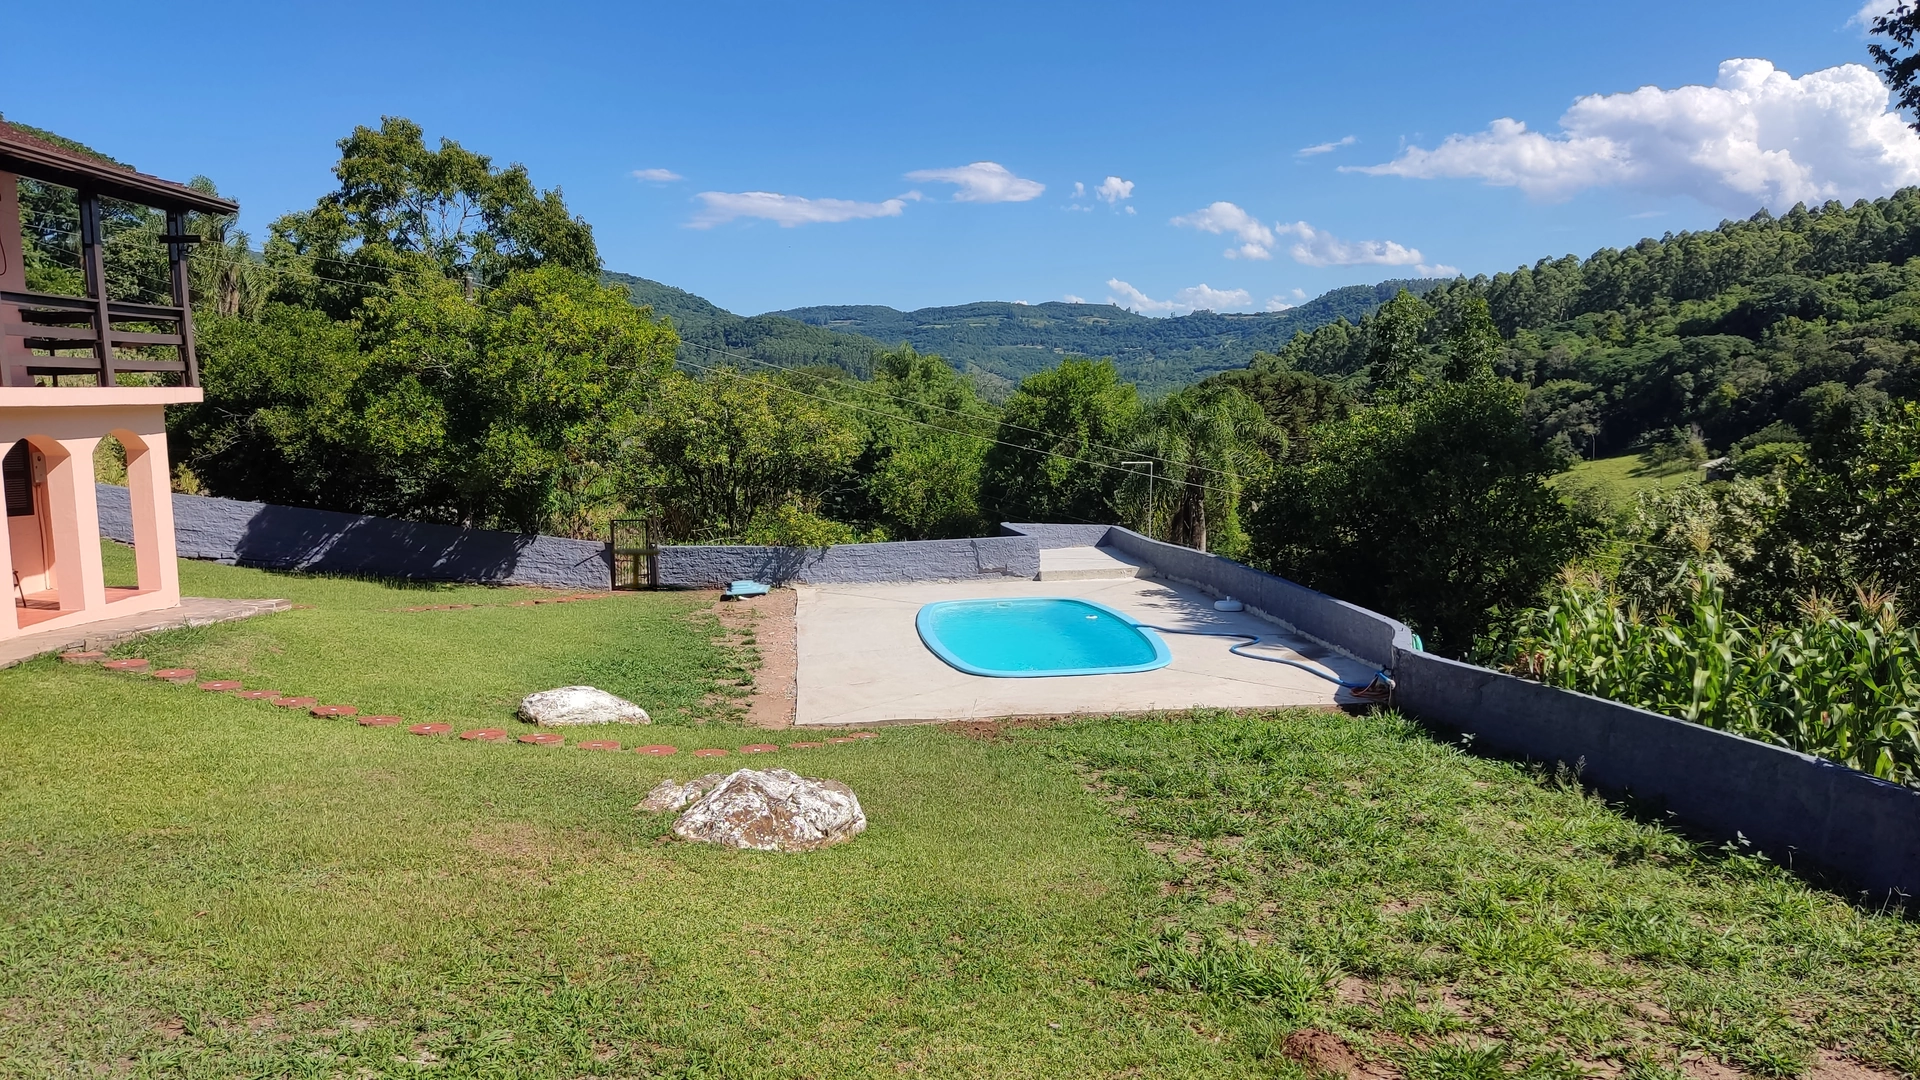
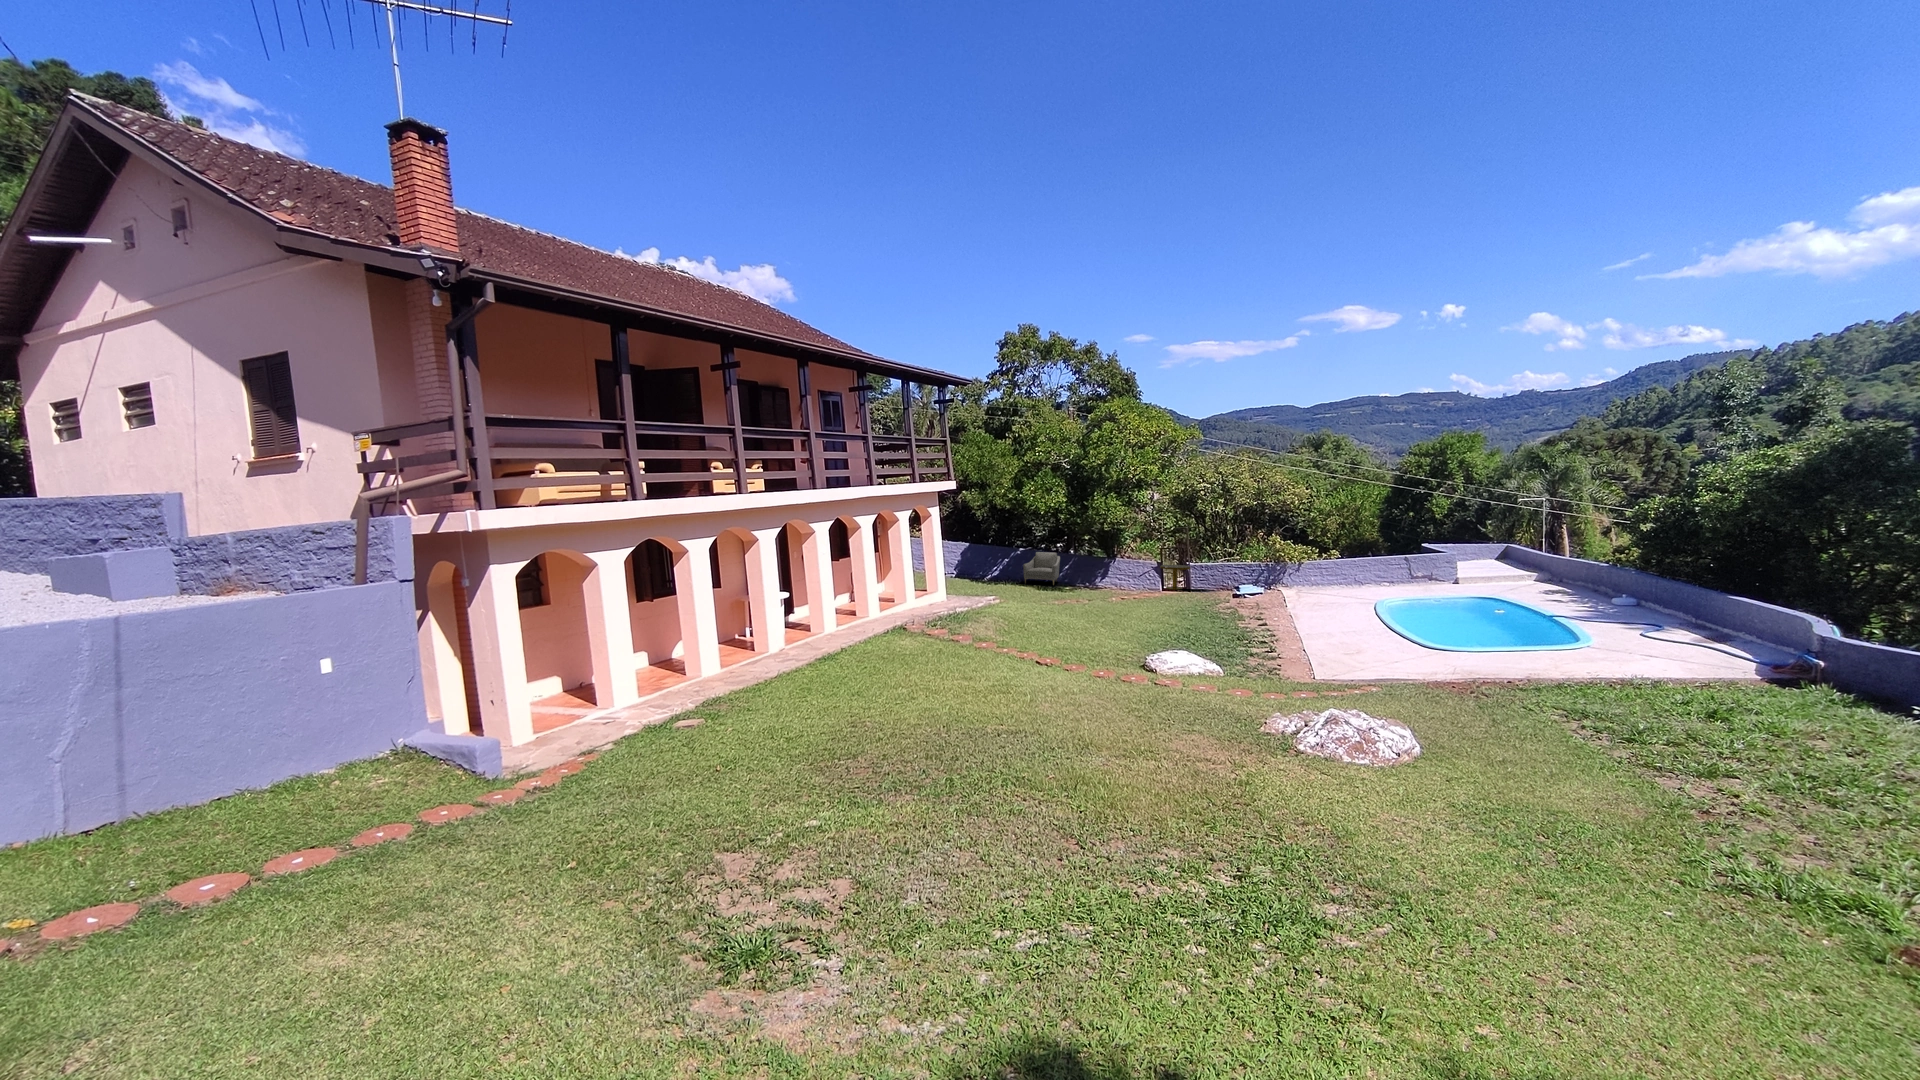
chair: none [360,525,438,585] -> present [1023,552,1060,585]

